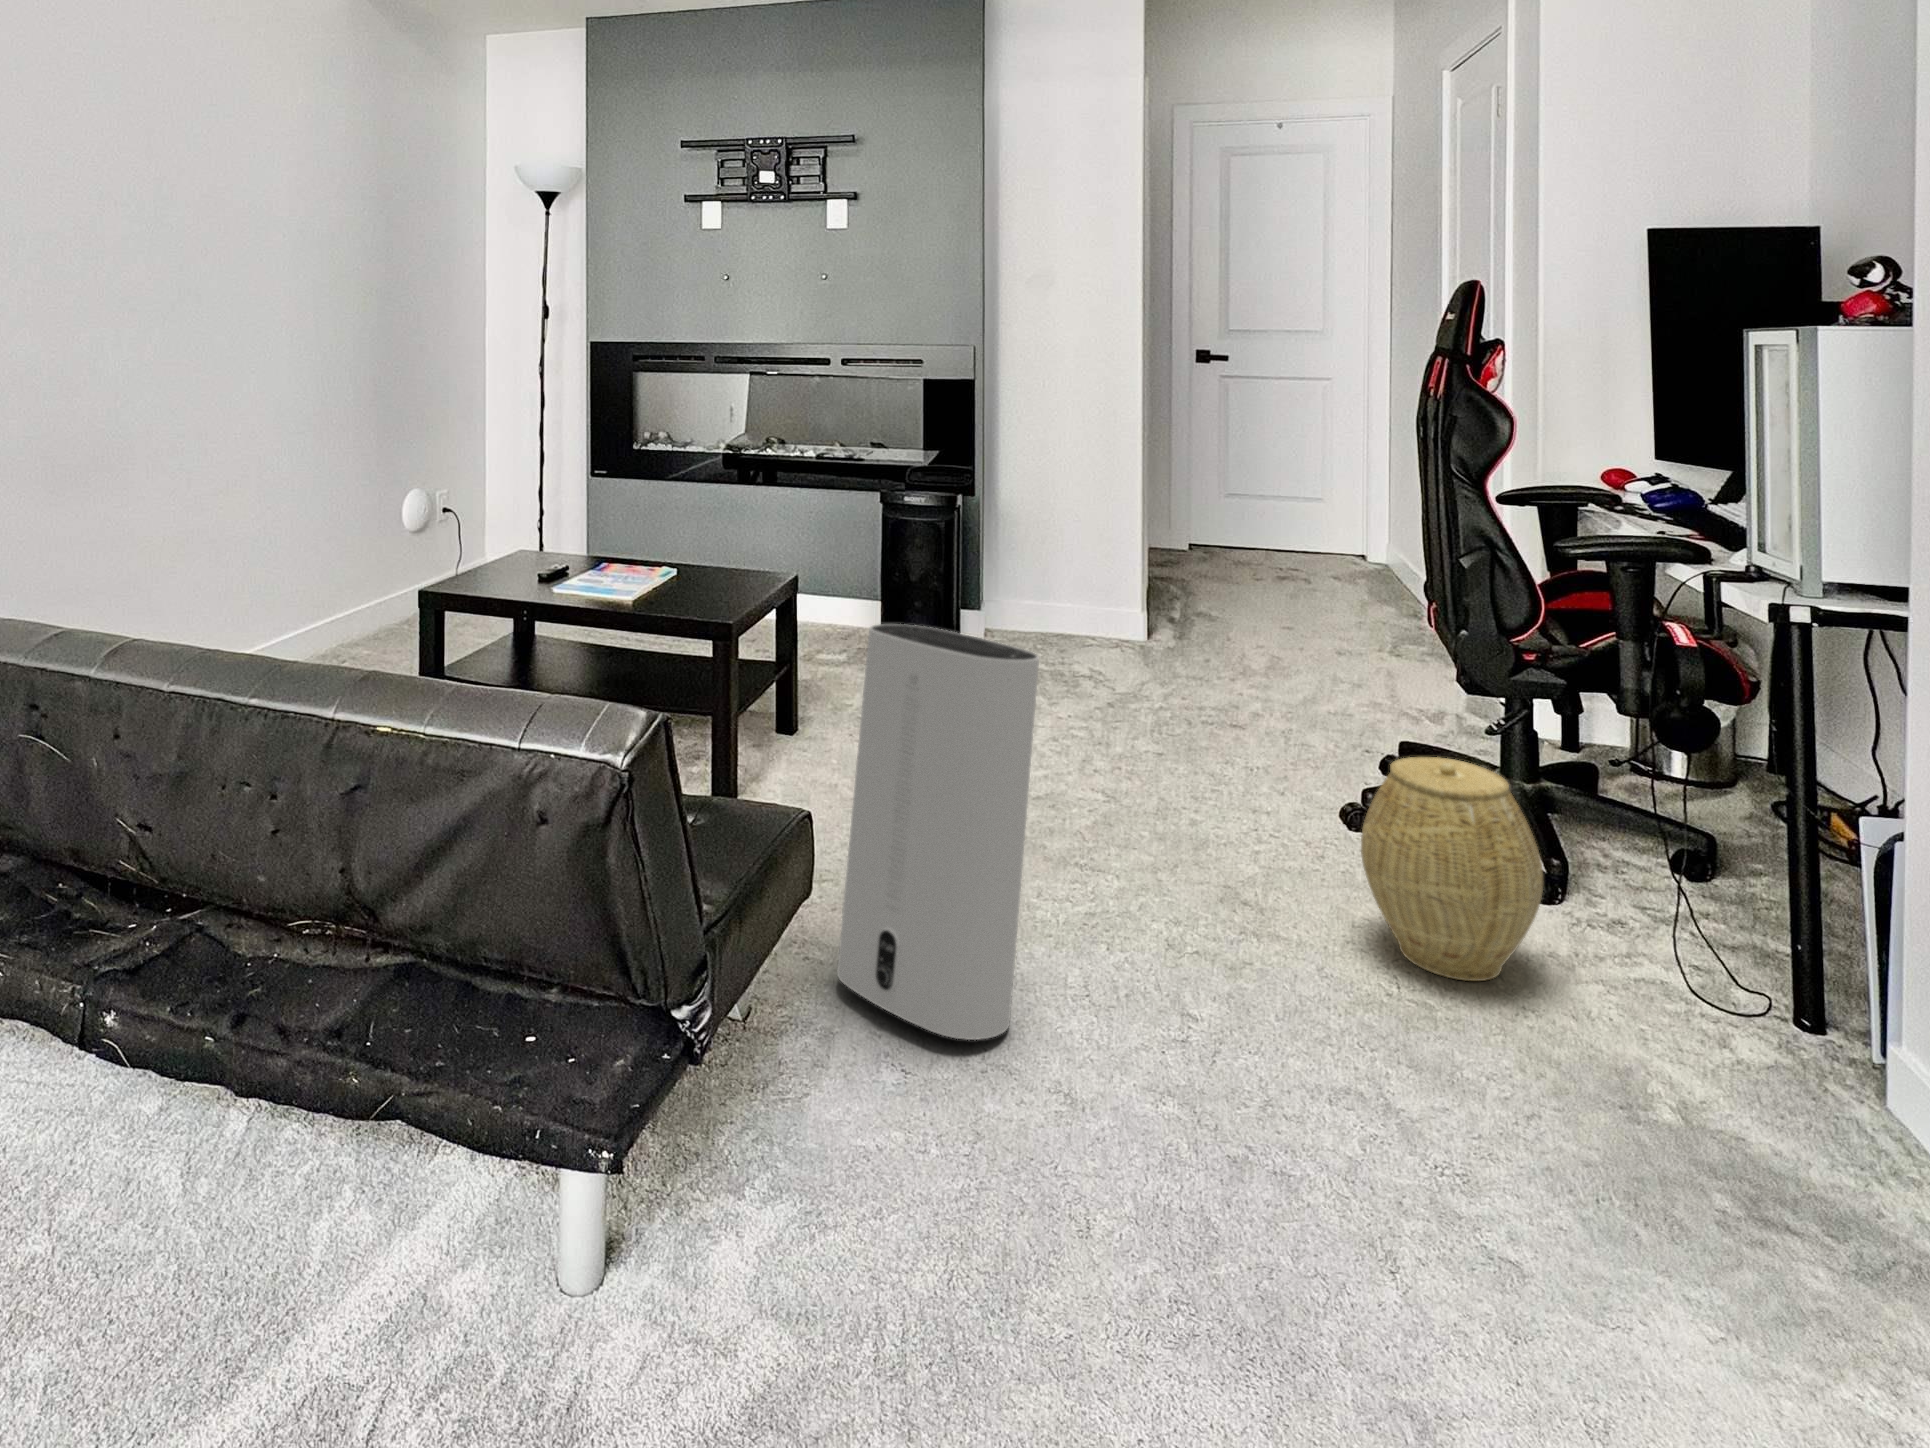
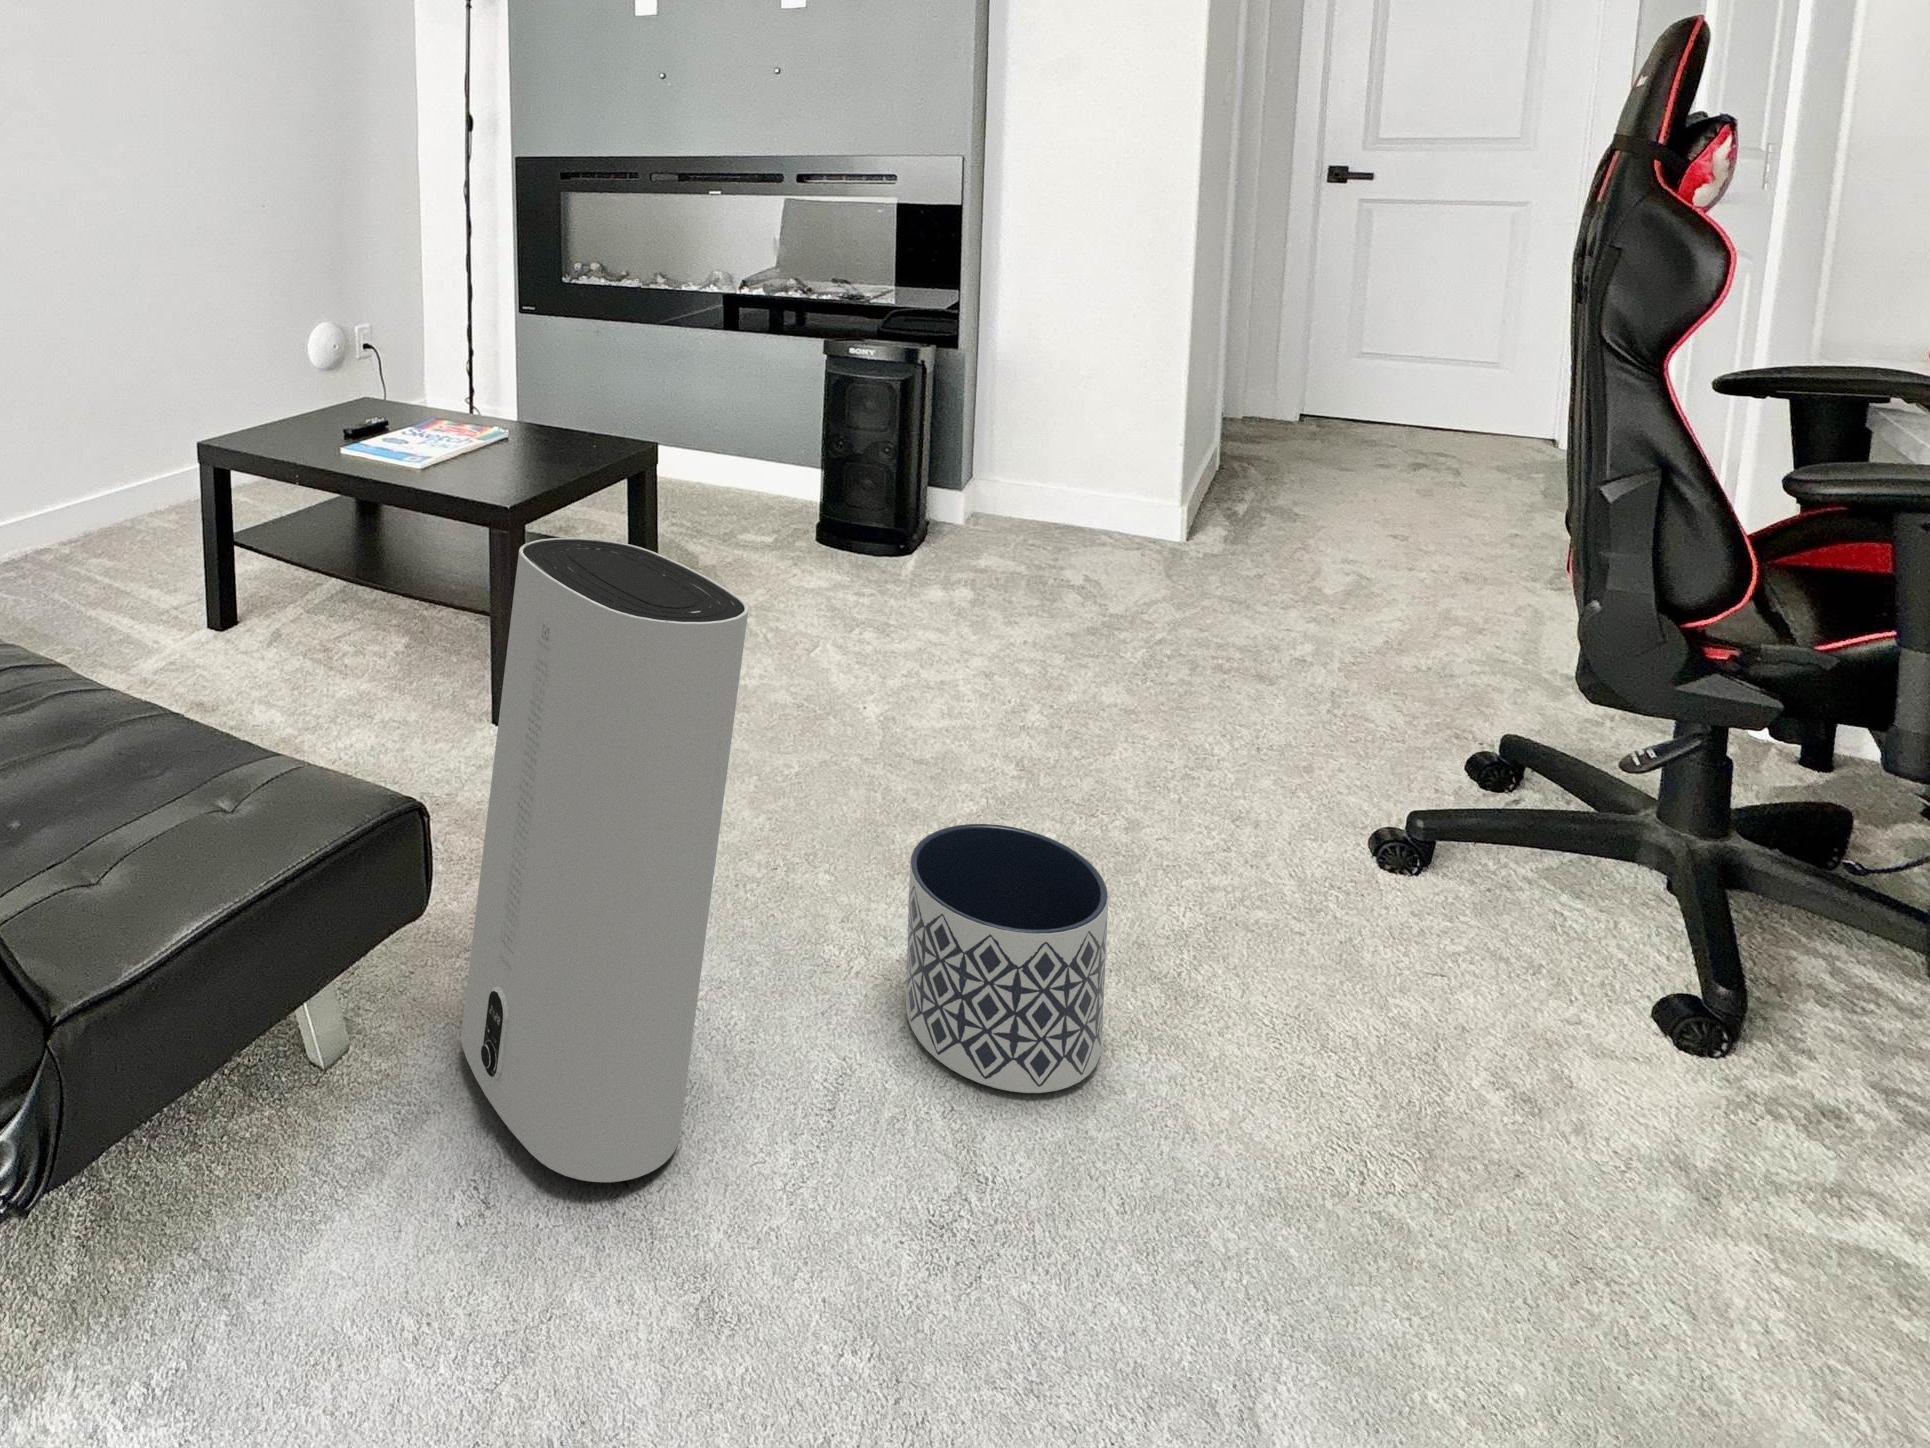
woven basket: present [1361,757,1543,981] -> none [1338,810,1670,1202]
planter: none [1104,806,1233,968] -> present [906,824,1108,1093]

